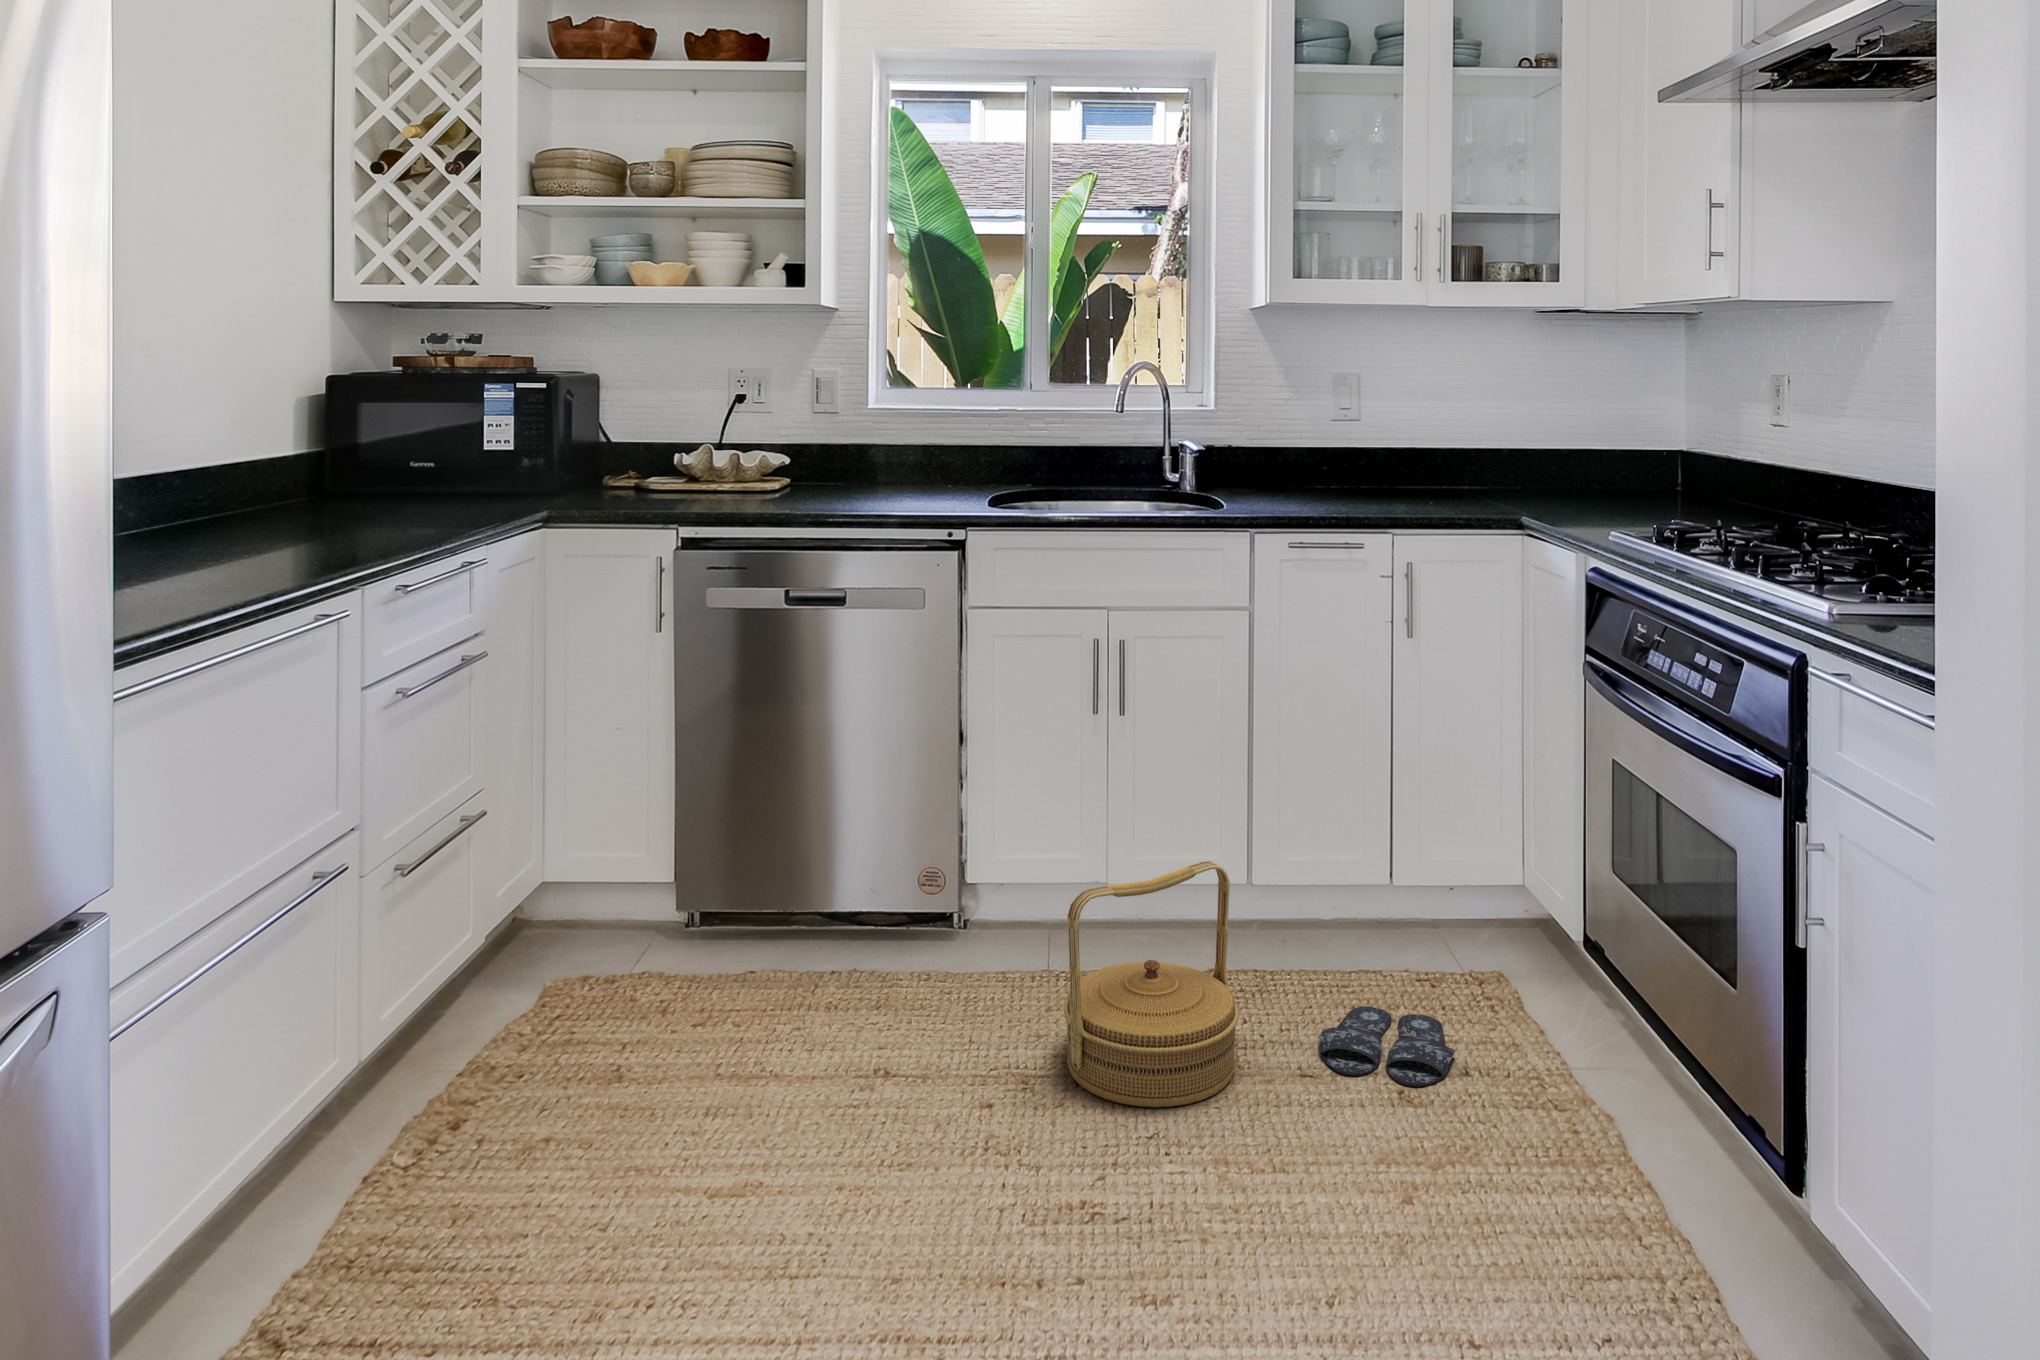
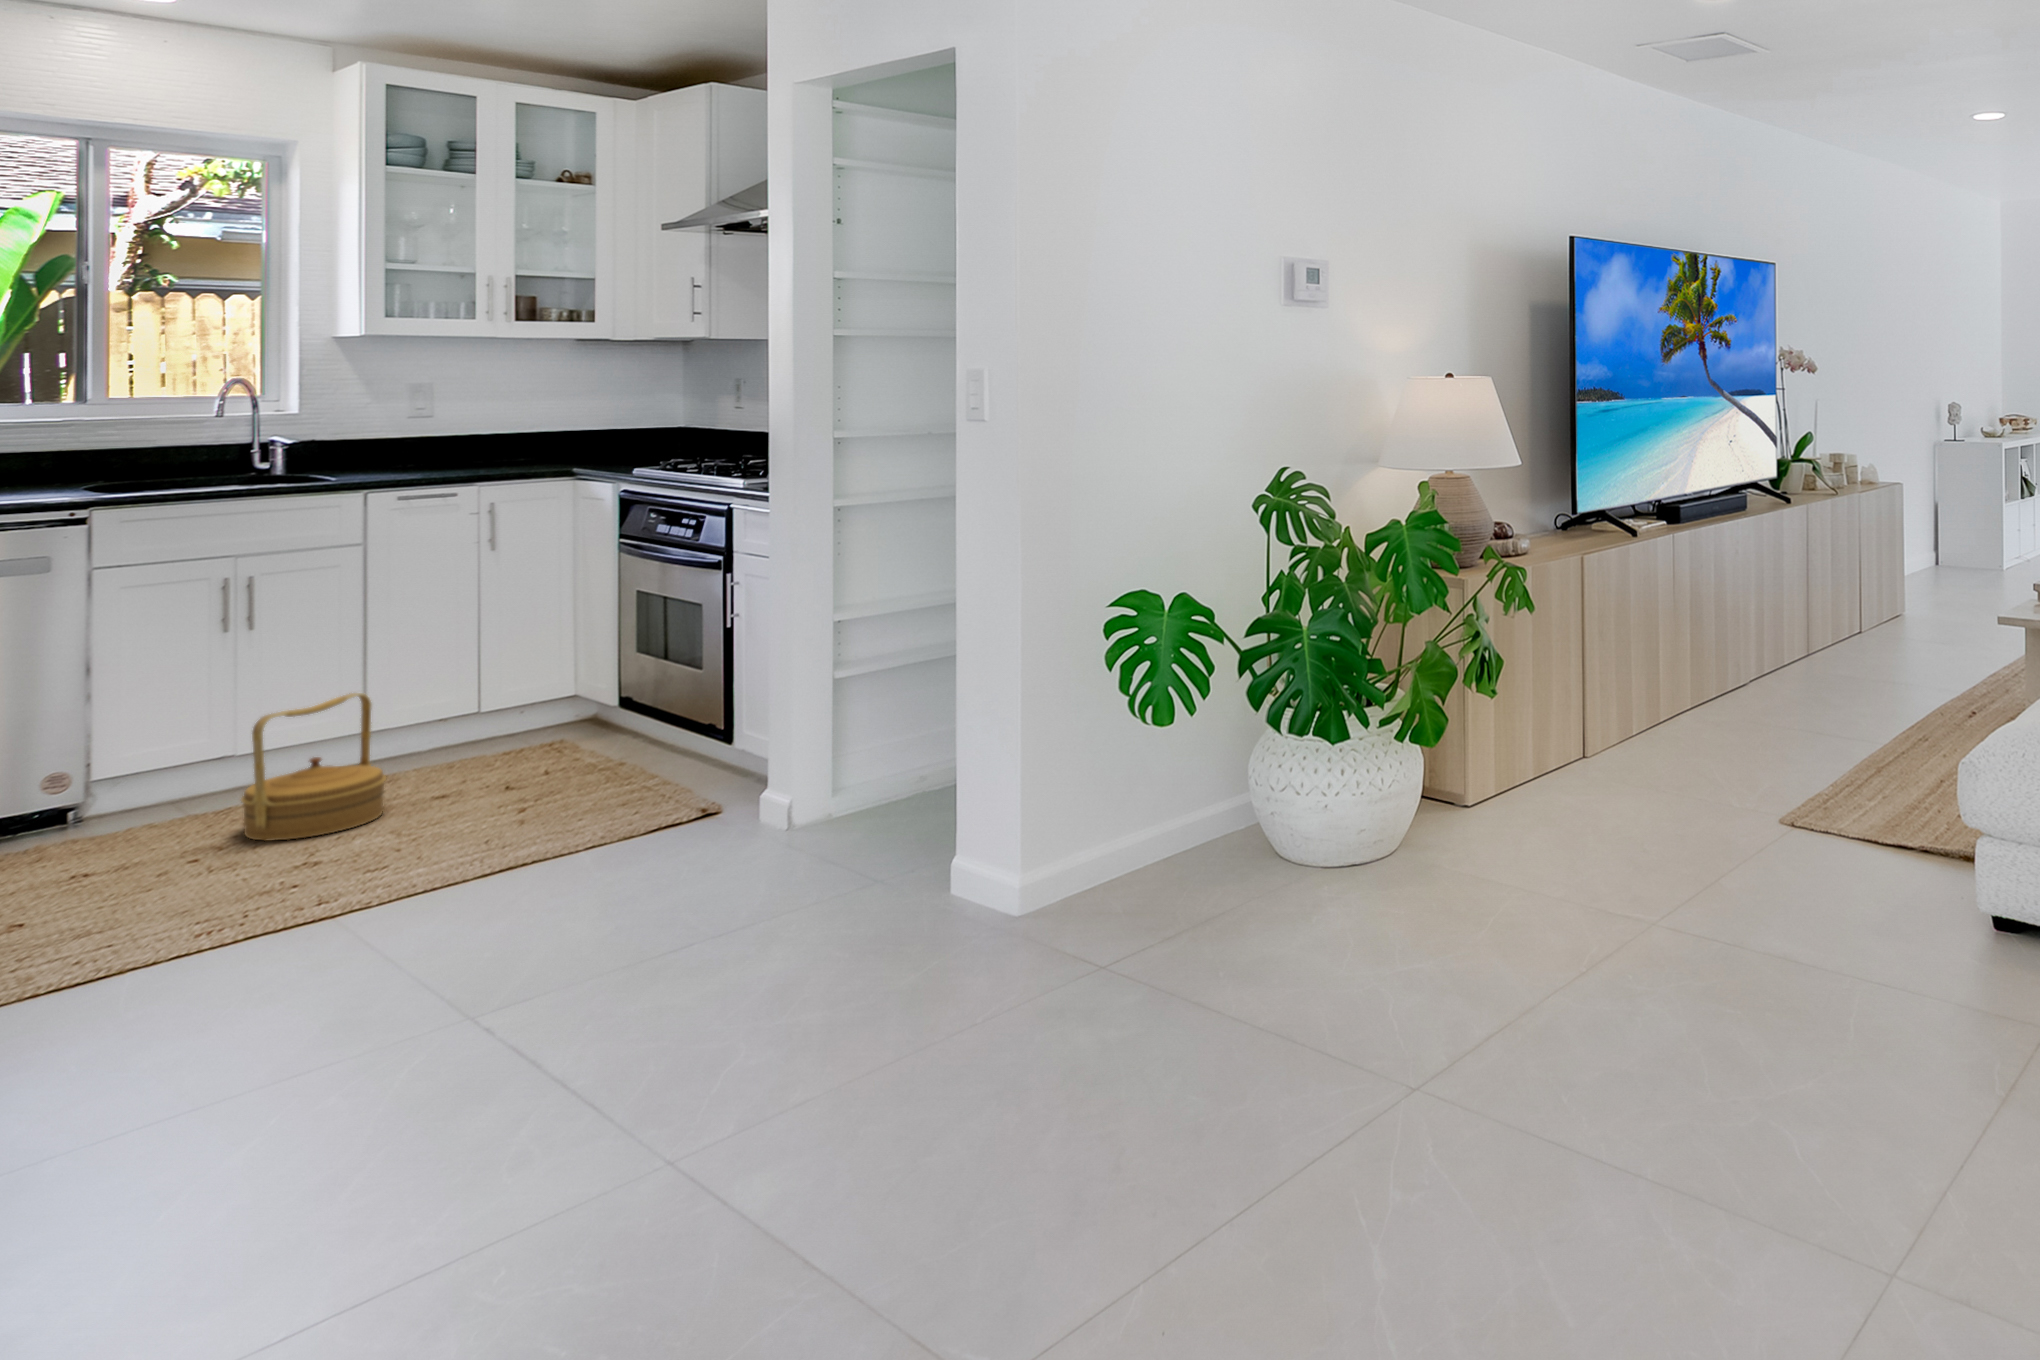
slippers: present [1319,1006,1455,1087] -> none [442,767,539,796]

